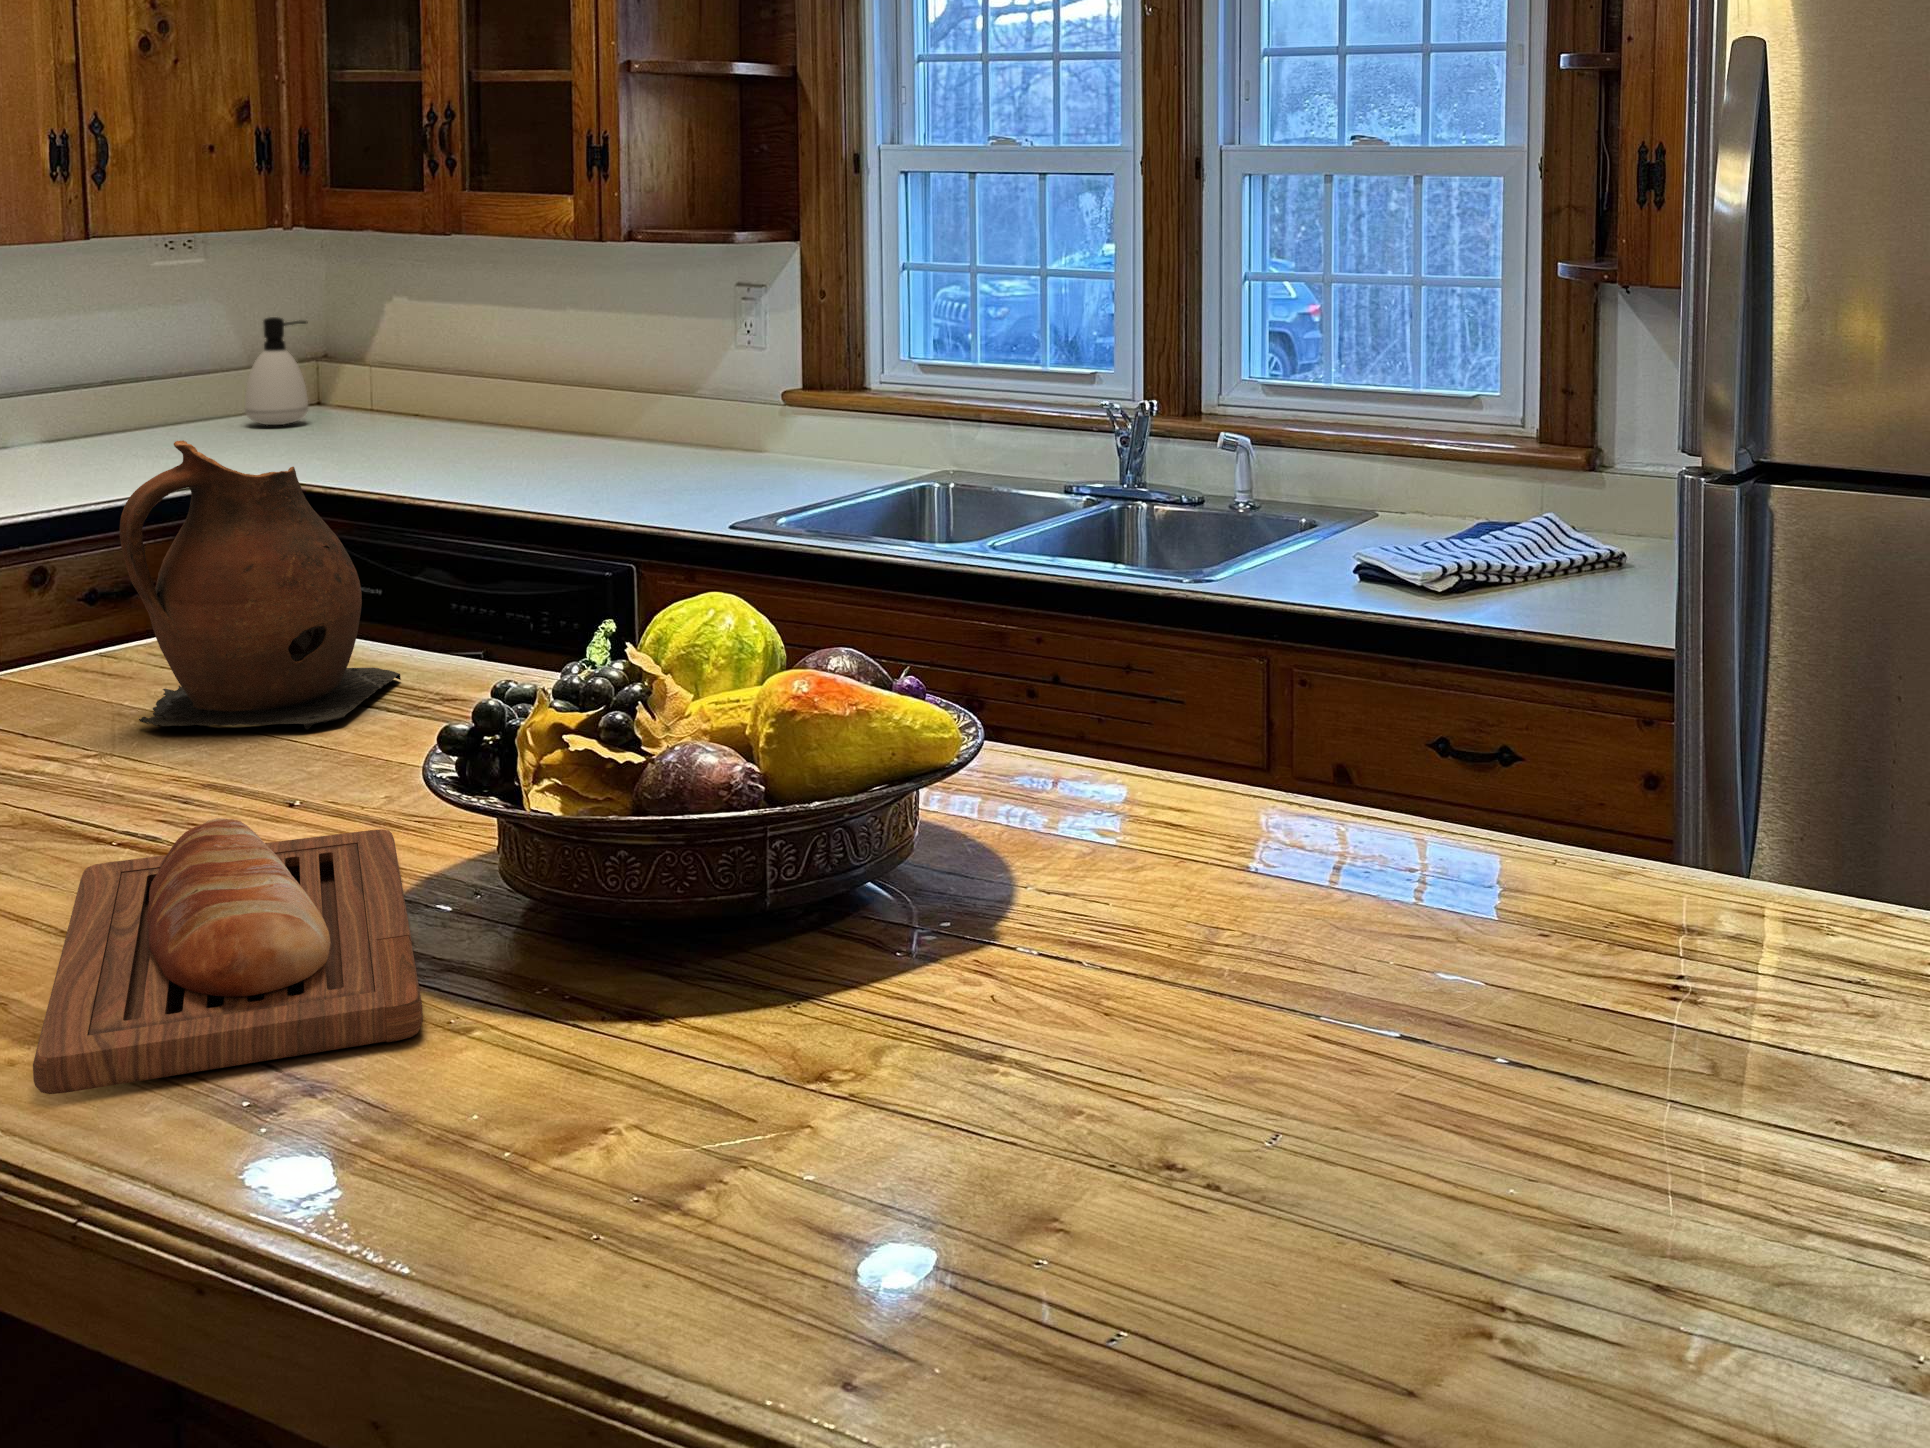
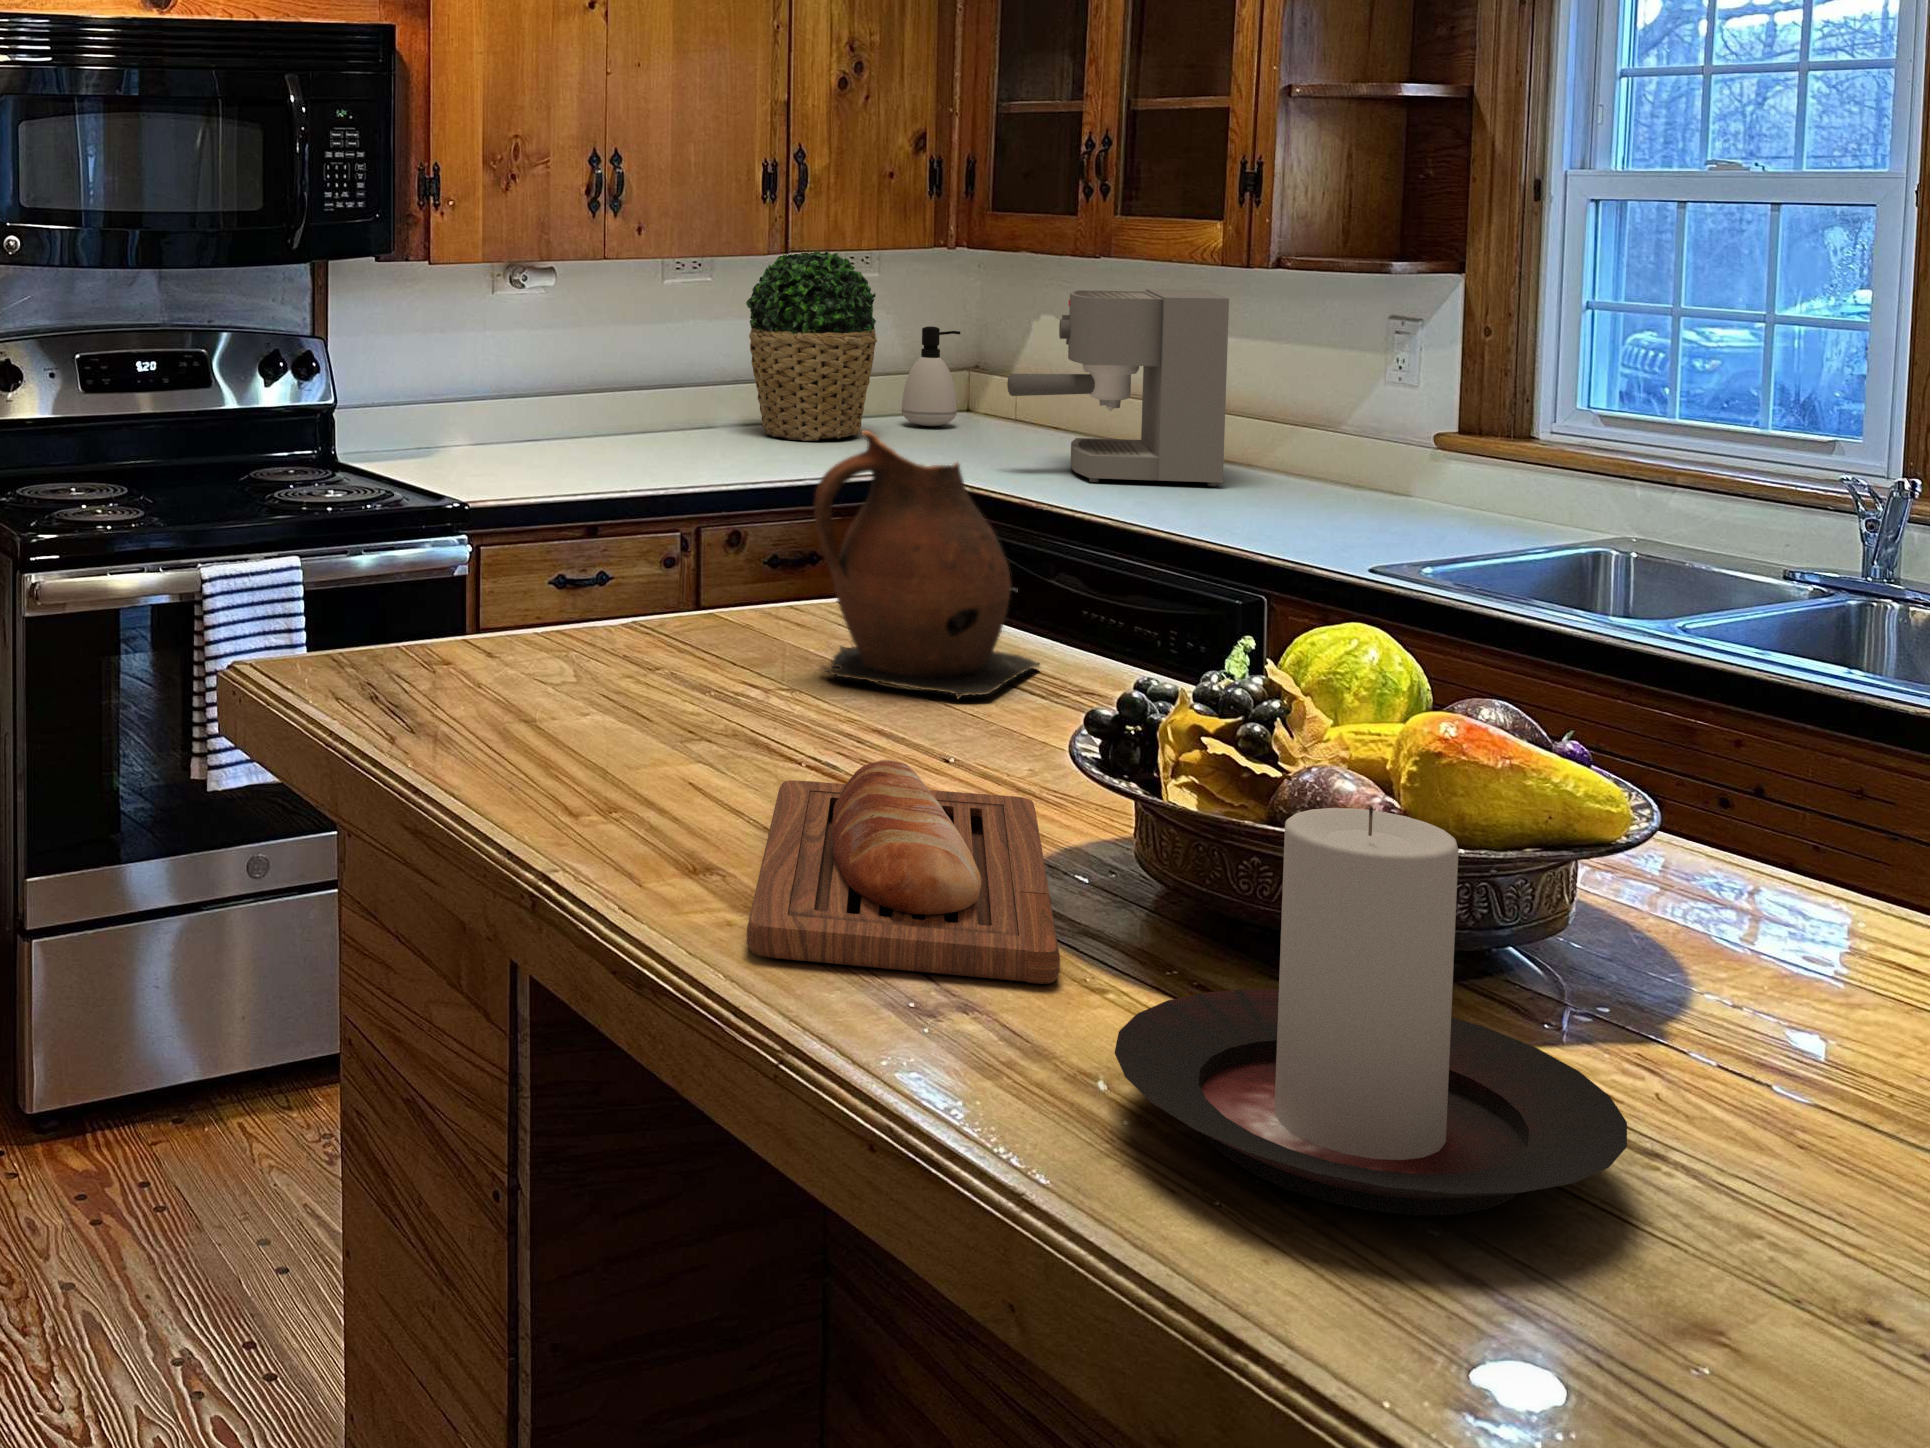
potted plant: none [43,237,210,454] -> present [746,252,877,441]
coffee maker: none [361,266,589,469] -> present [1007,289,1229,486]
candle holder: none [481,786,970,1201] -> present [1115,807,1627,1215]

